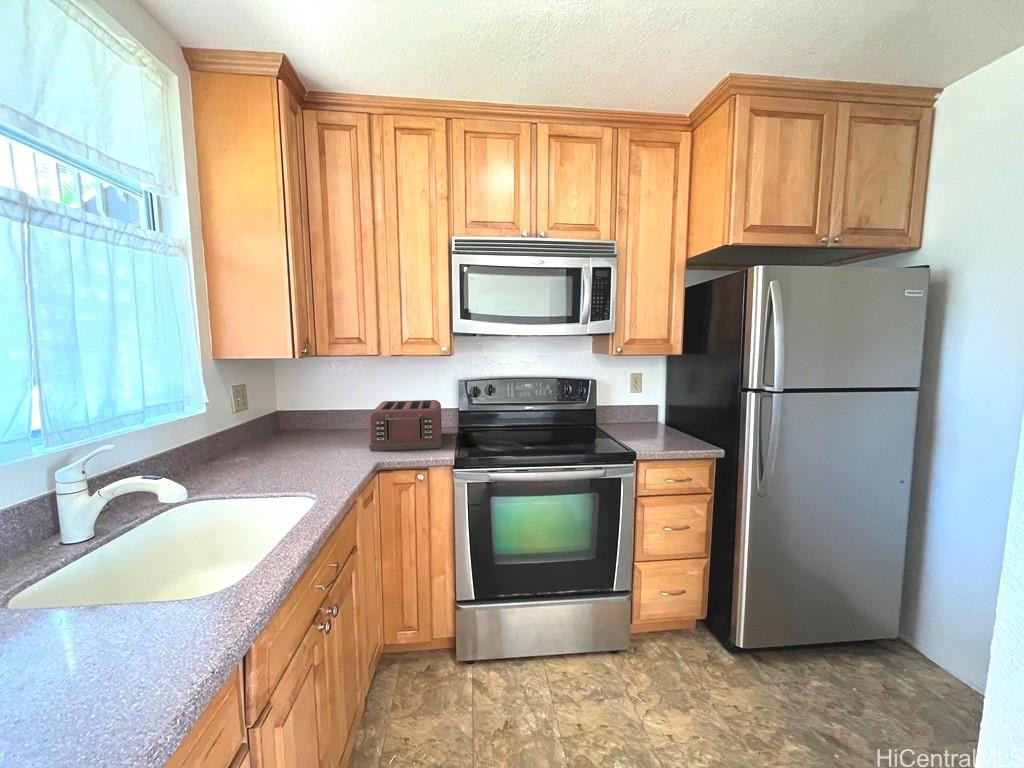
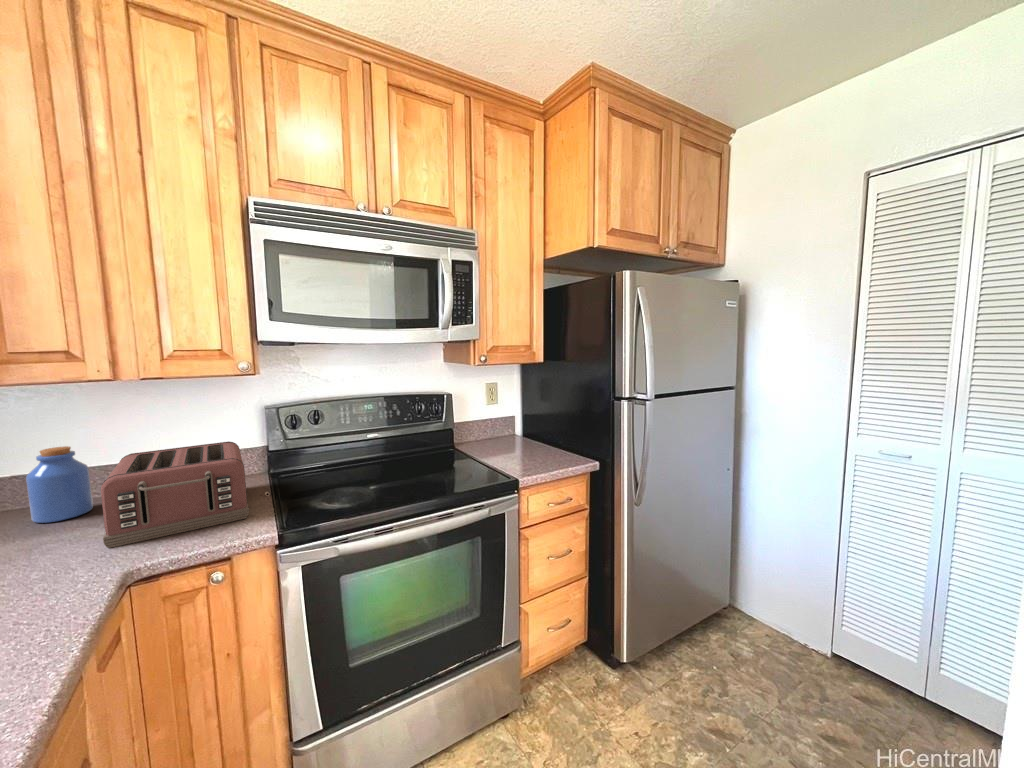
jar: none [339,394,366,436] -> present [26,446,93,523]

